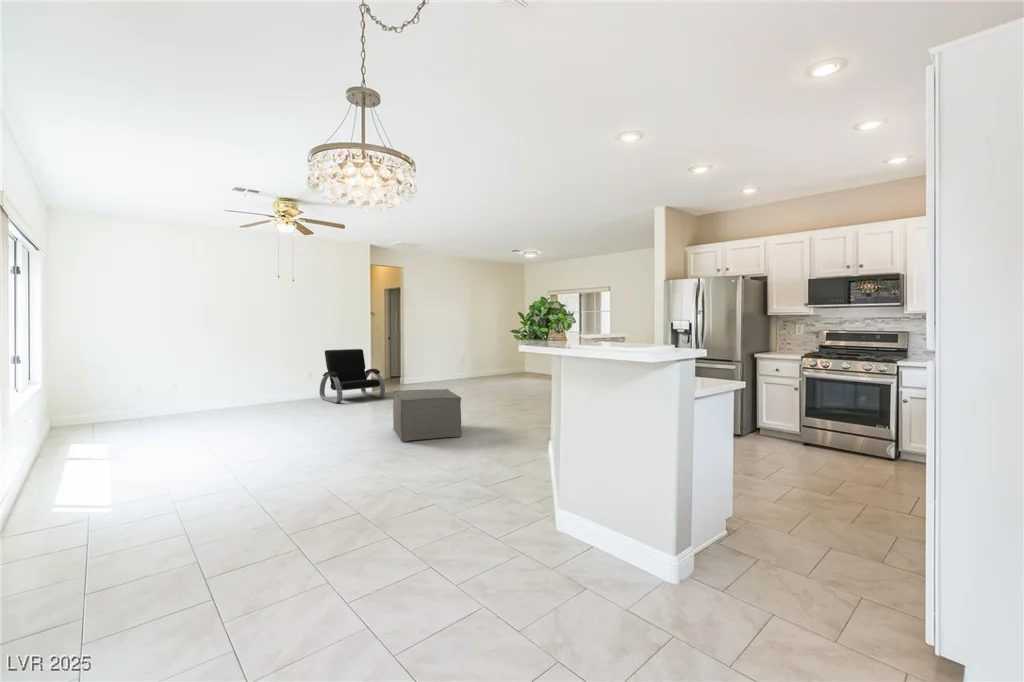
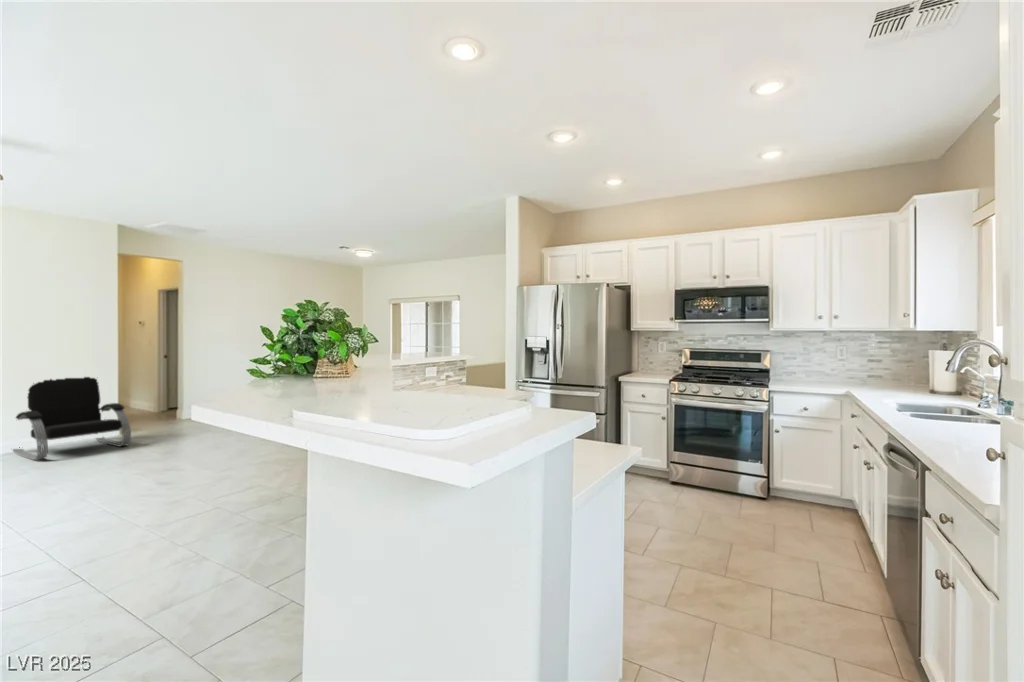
ottoman: present [393,389,462,442] -> none [107,436,226,531]

